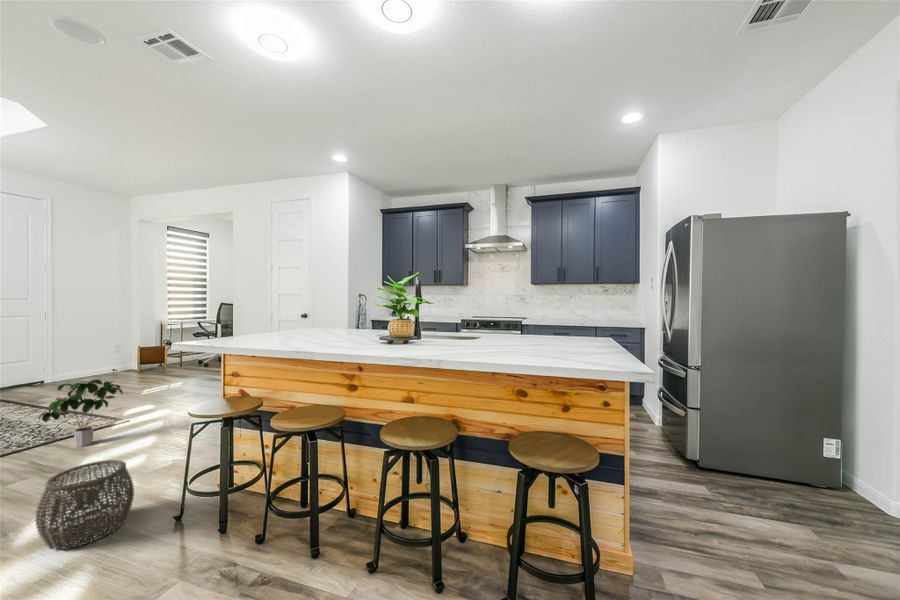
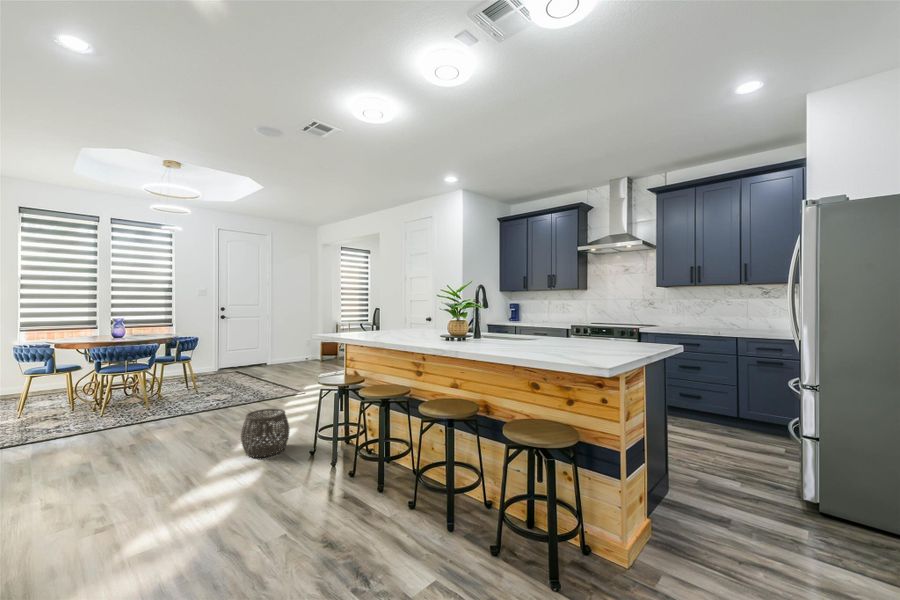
potted plant: present [39,379,122,447] -> none [254,360,298,406]

